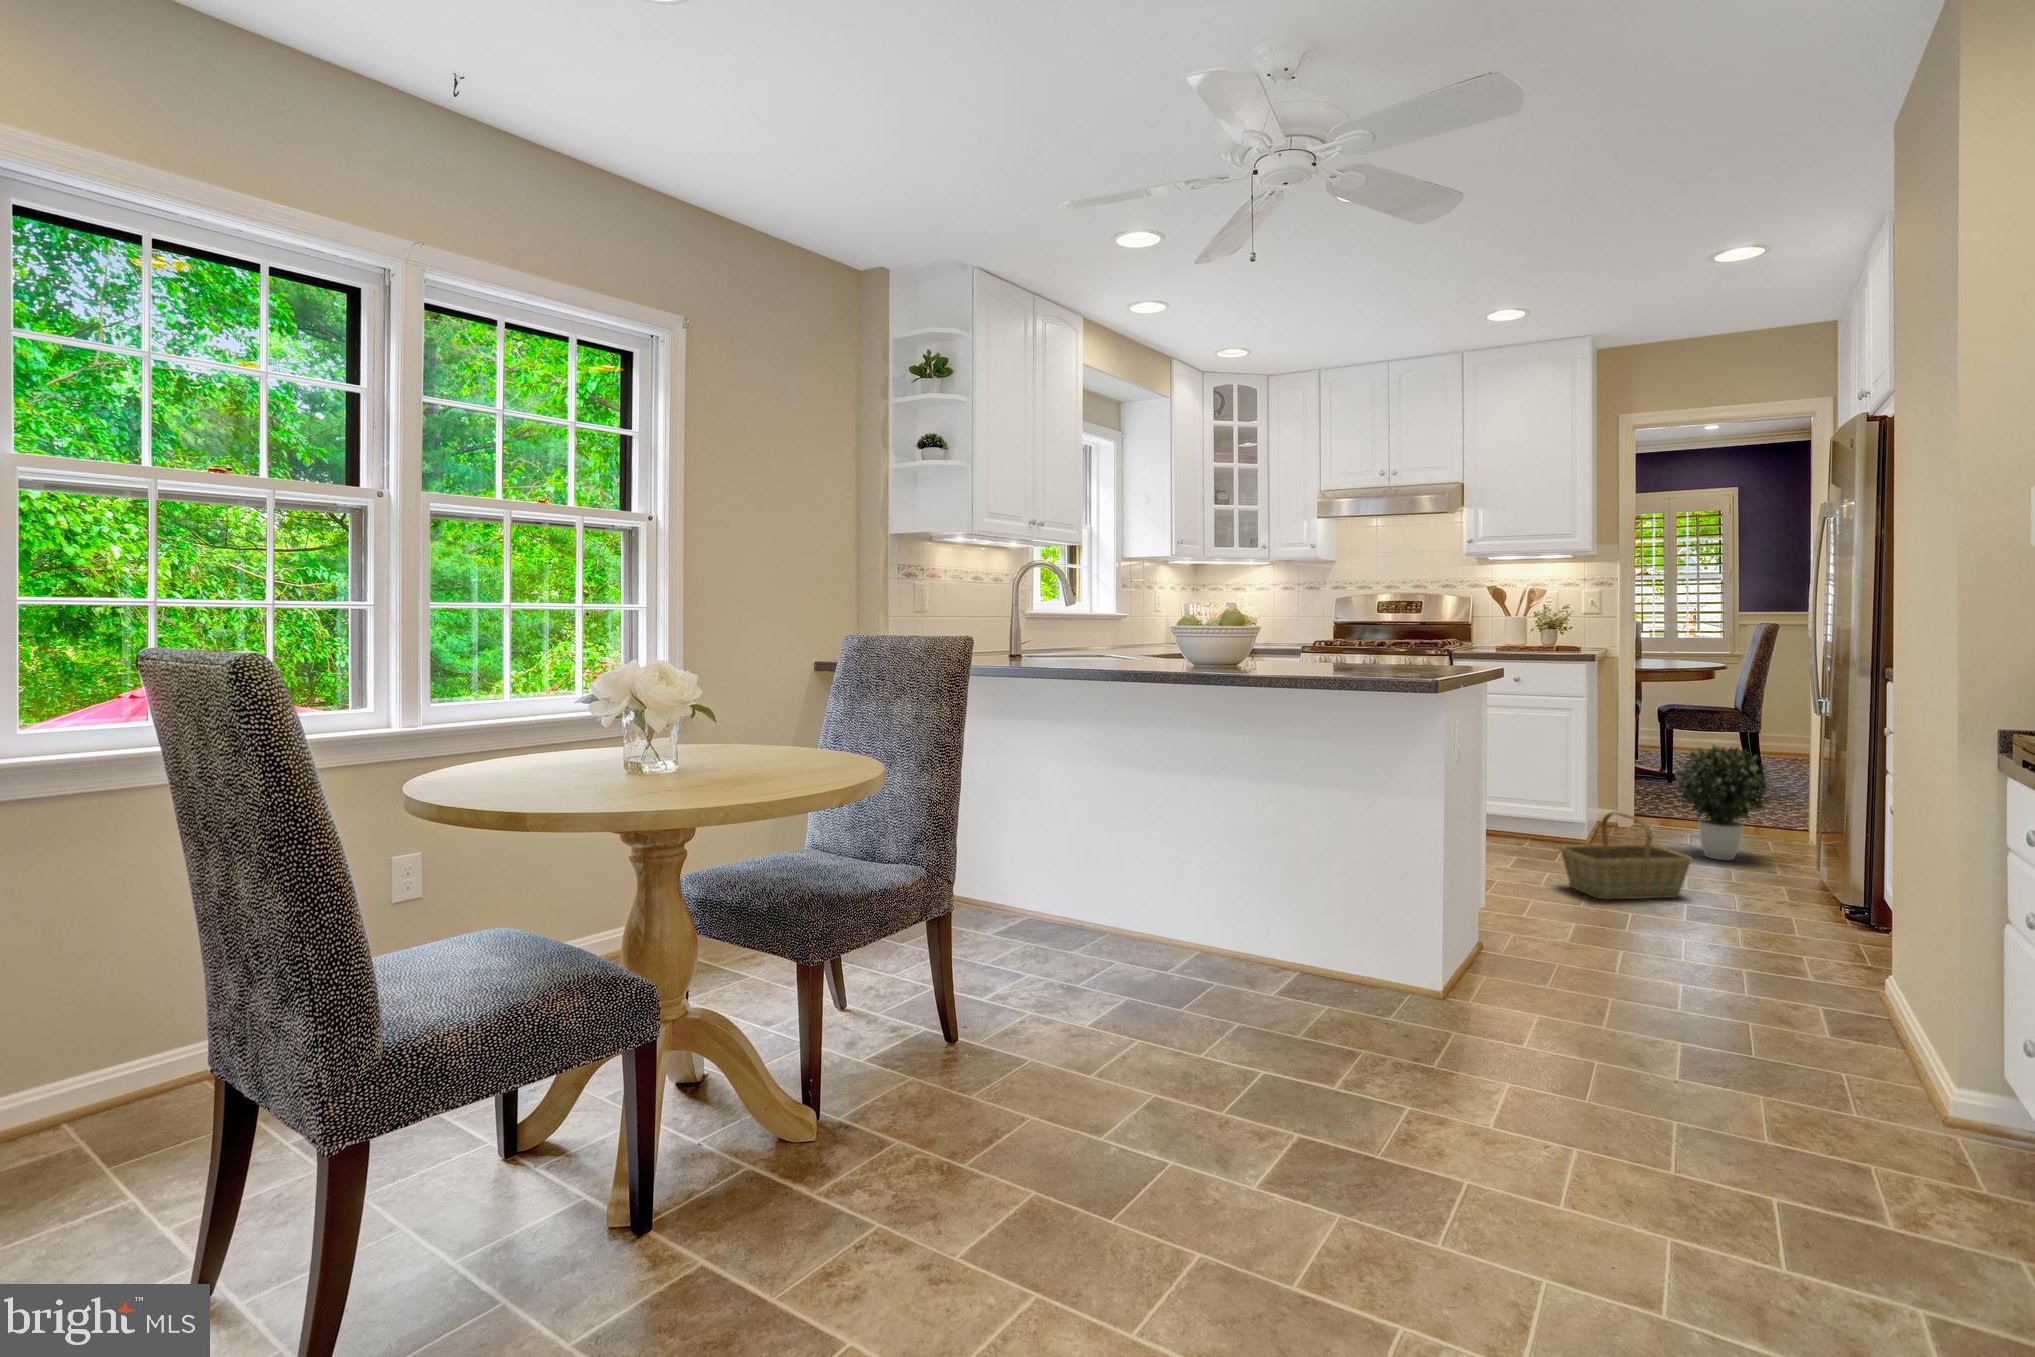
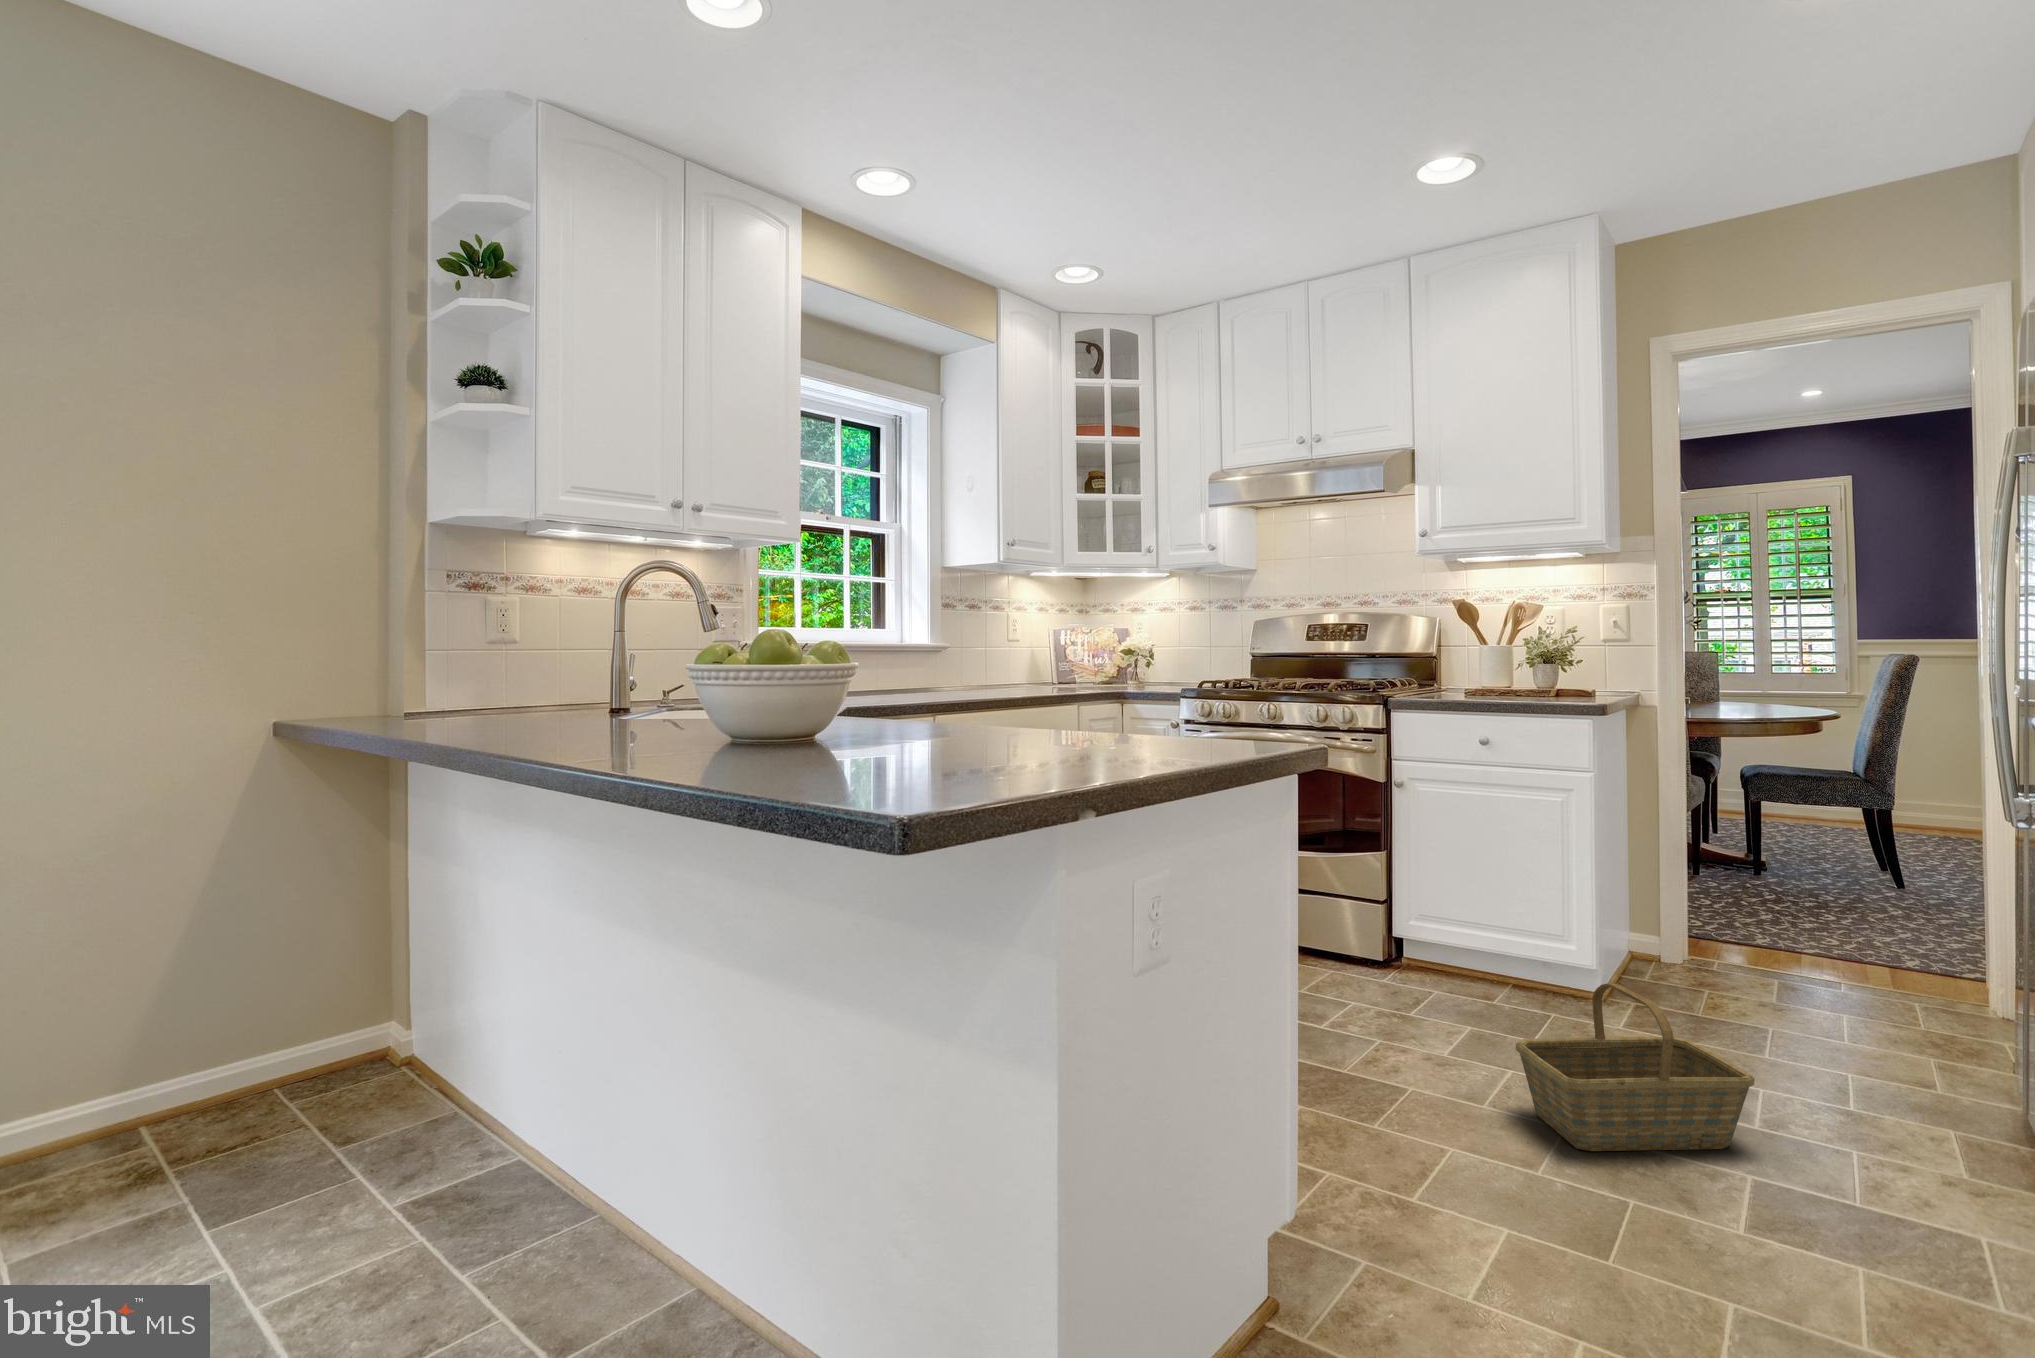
potted plant: present [1676,745,1769,860] -> none [1739,851,1908,1049]

